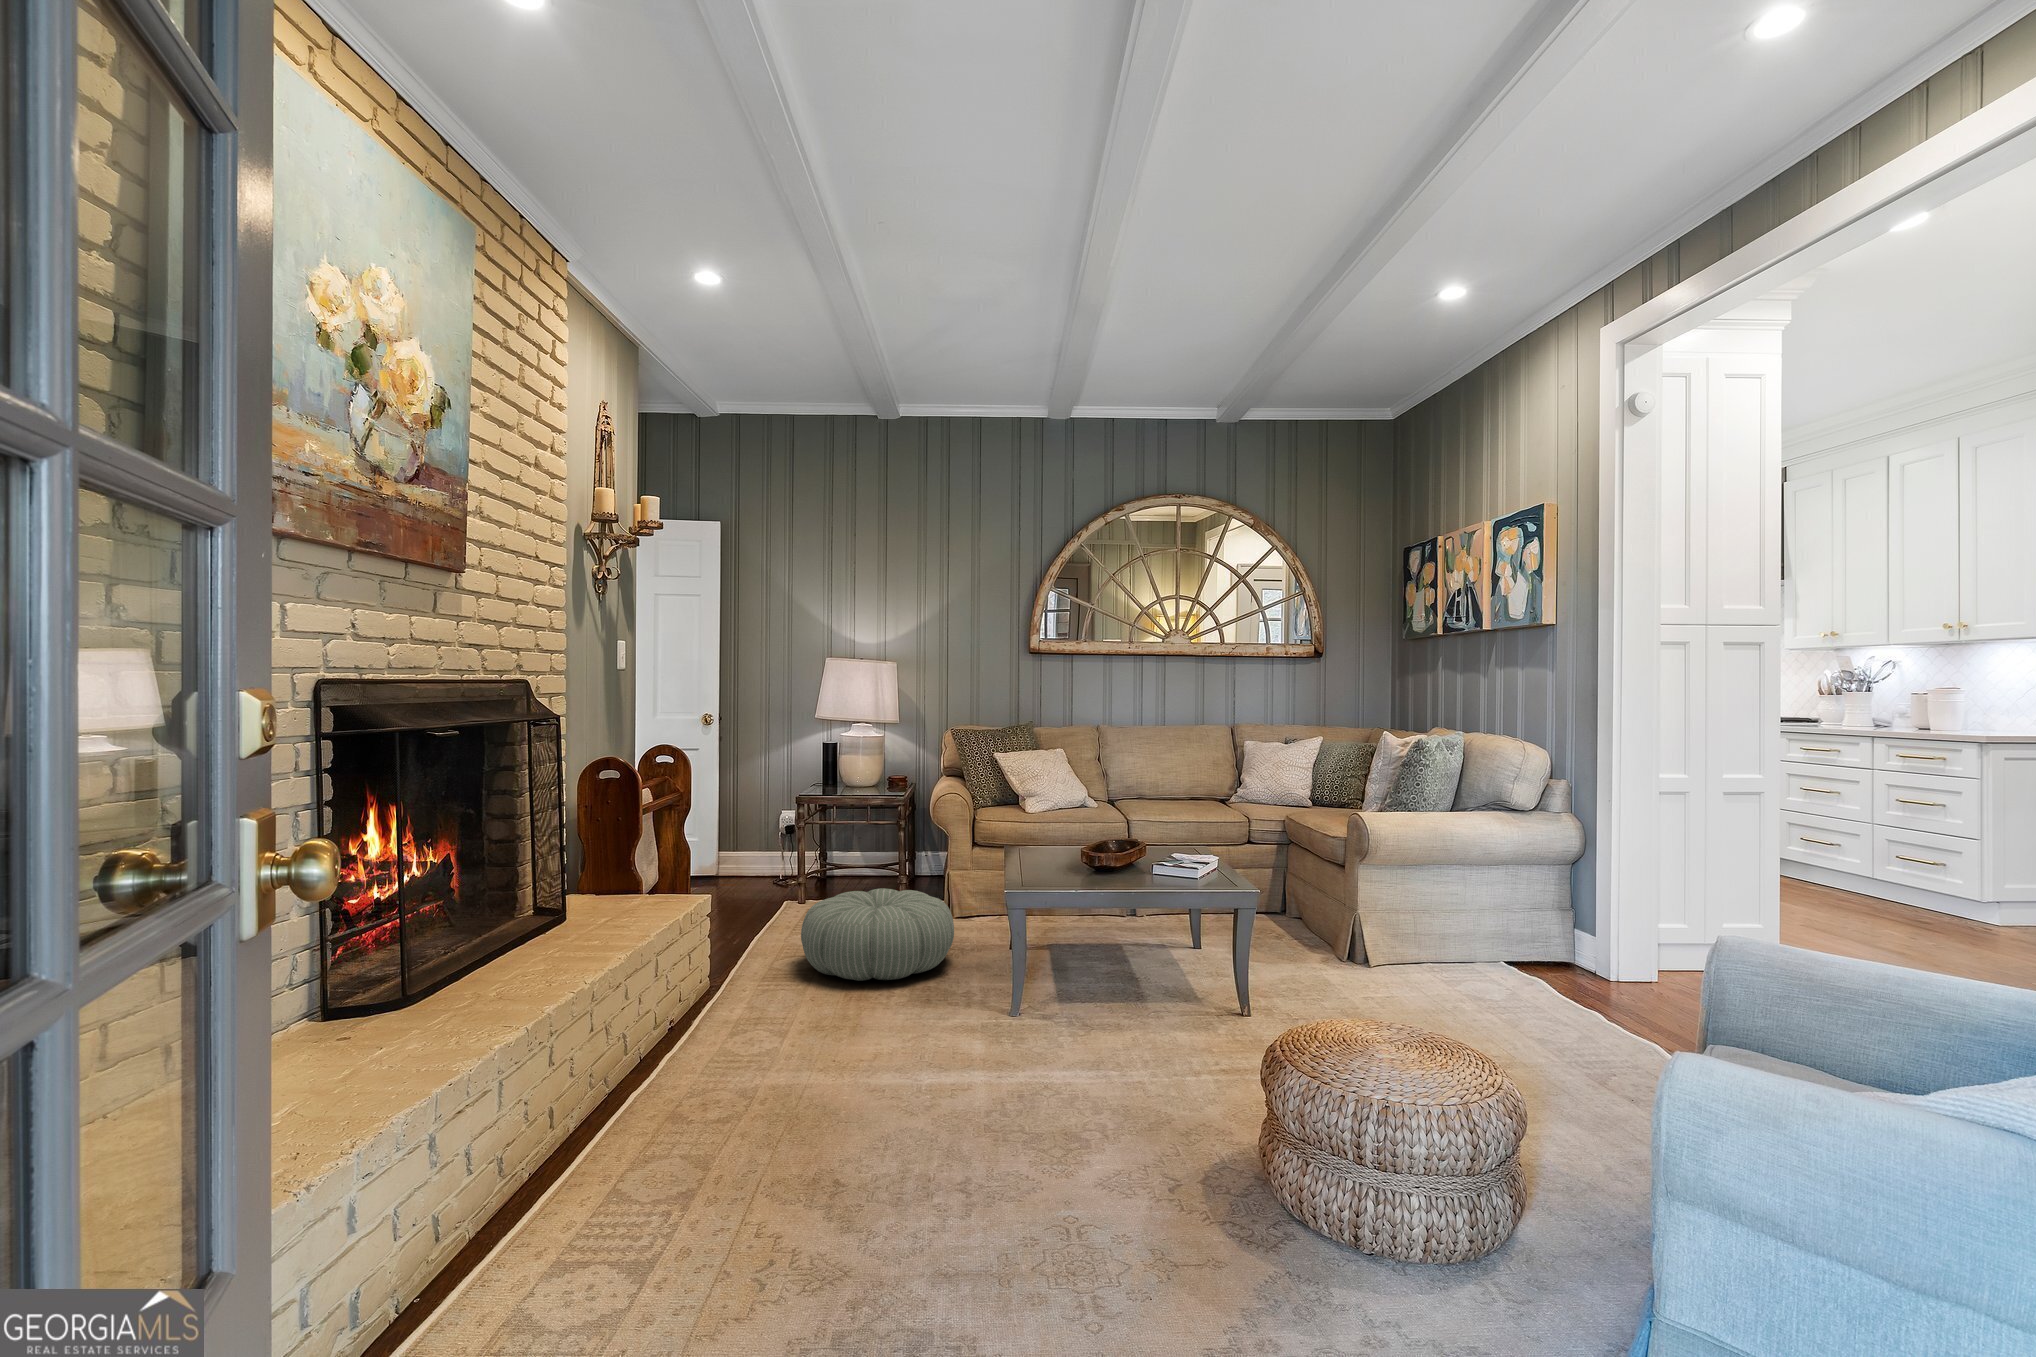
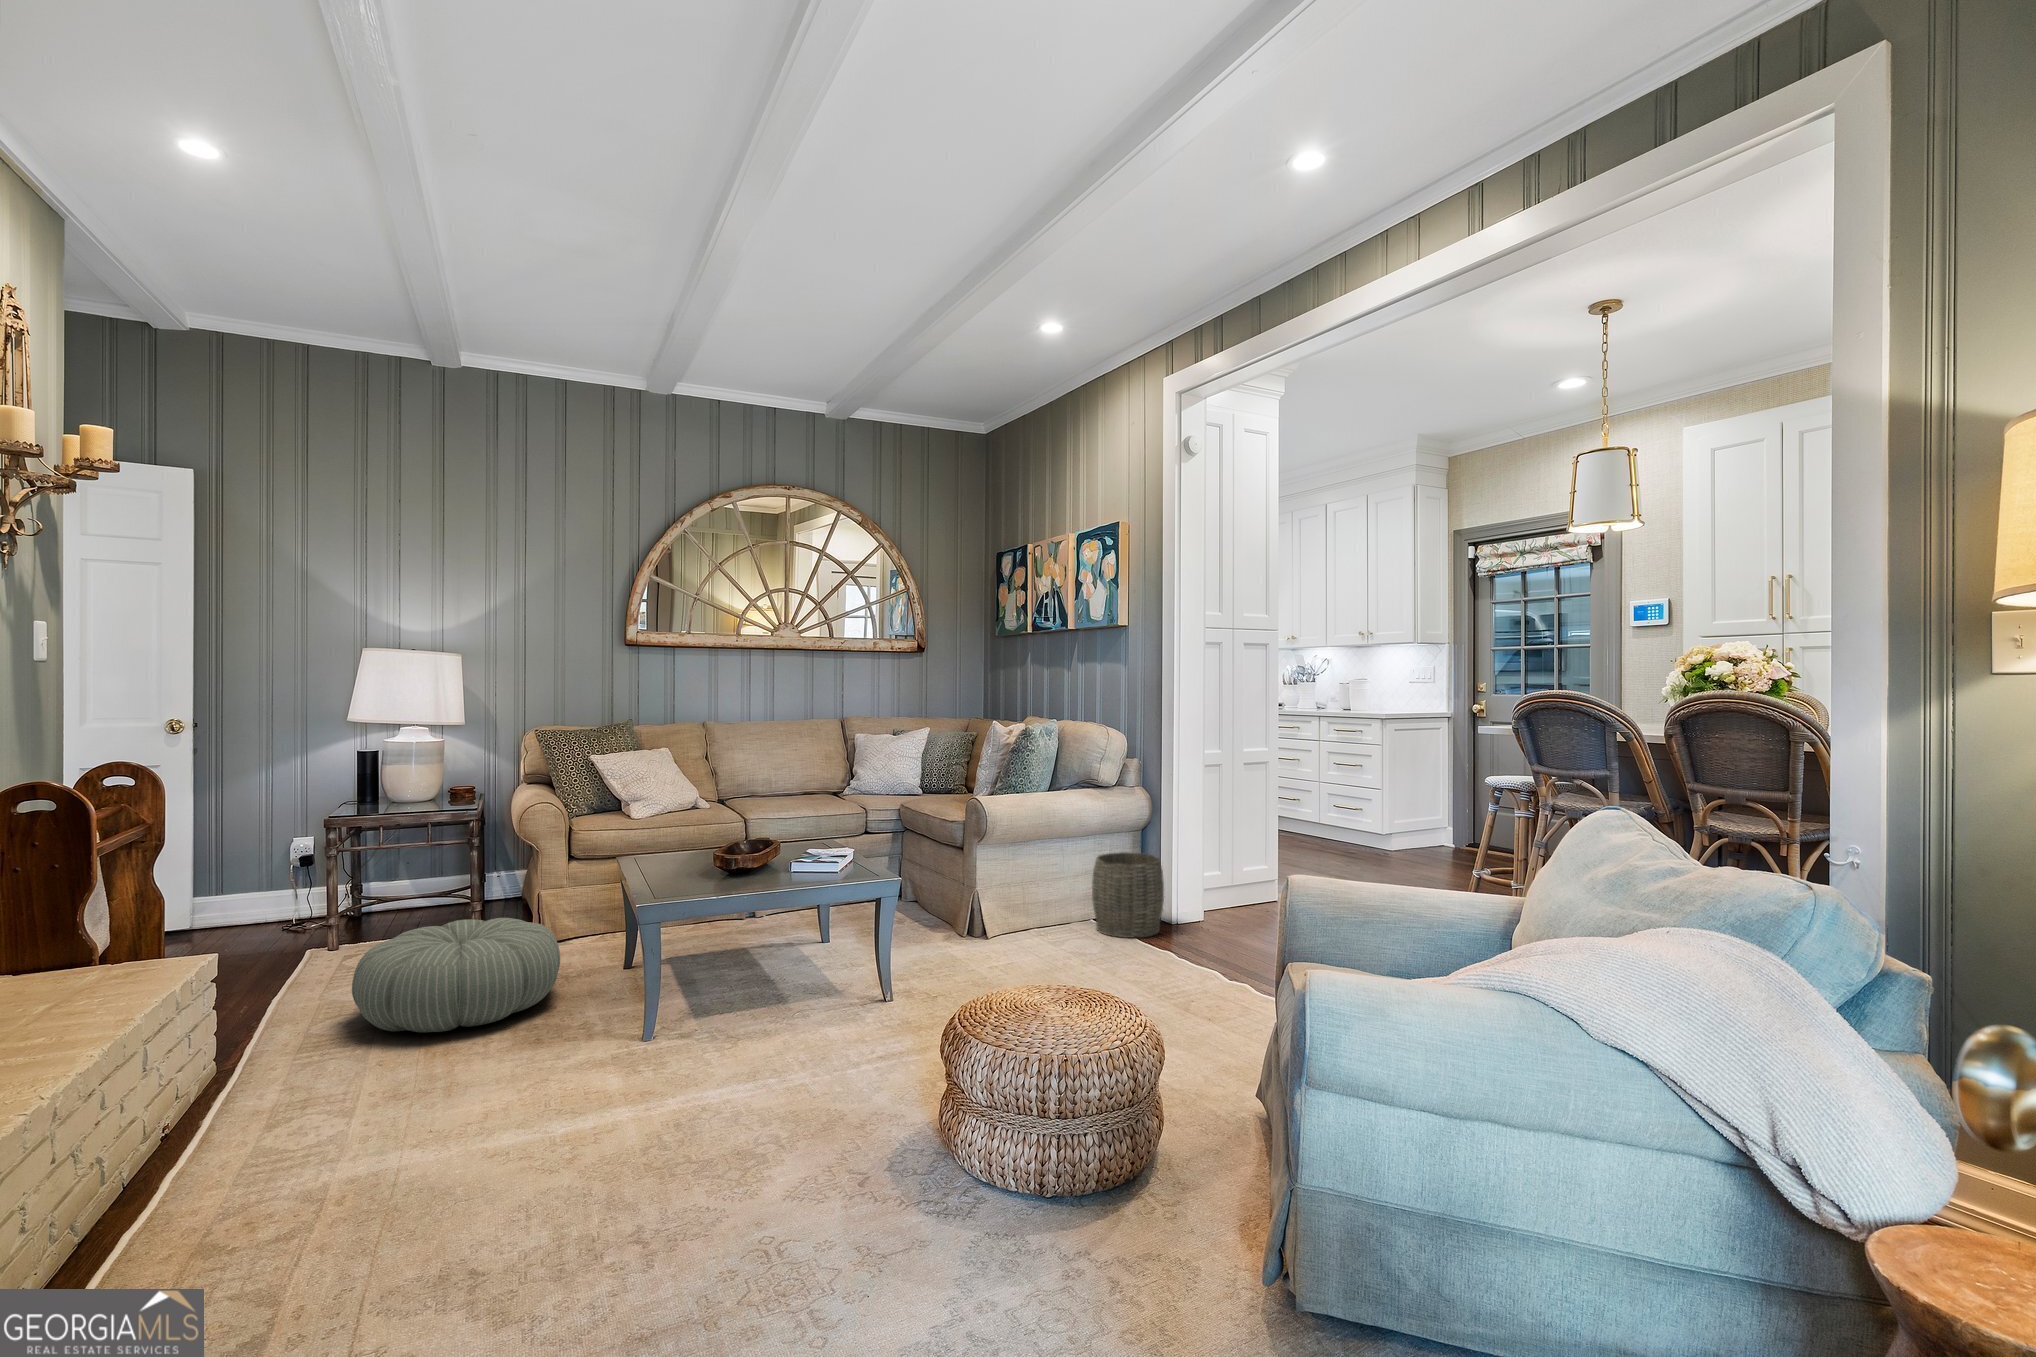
woven basket: none [1501,888,1596,991] -> present [1092,852,1164,938]

